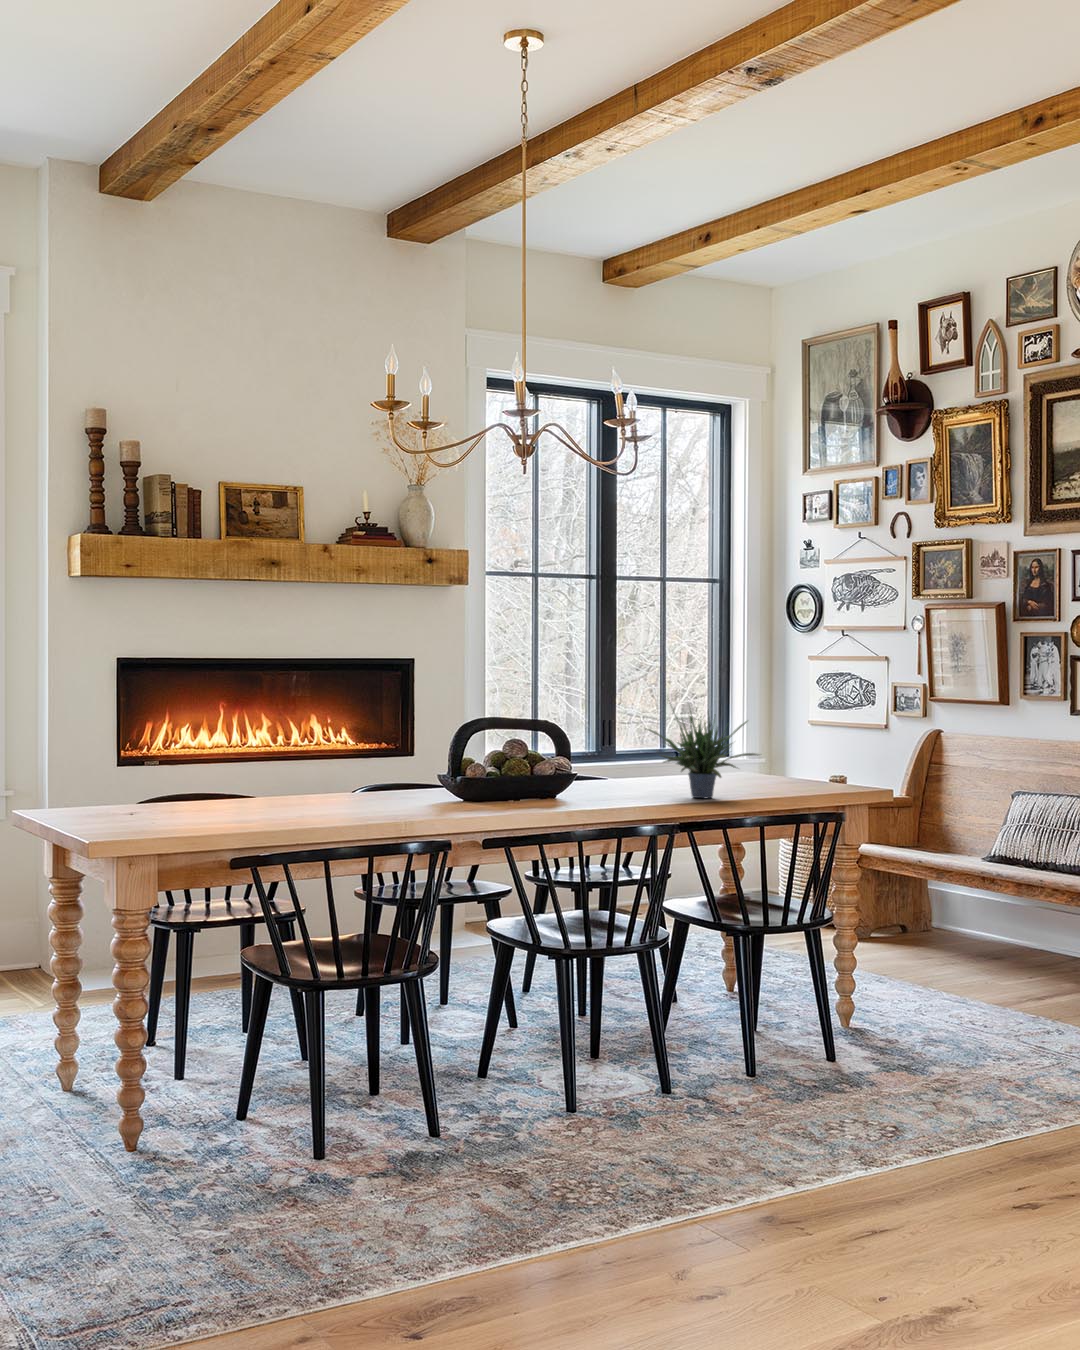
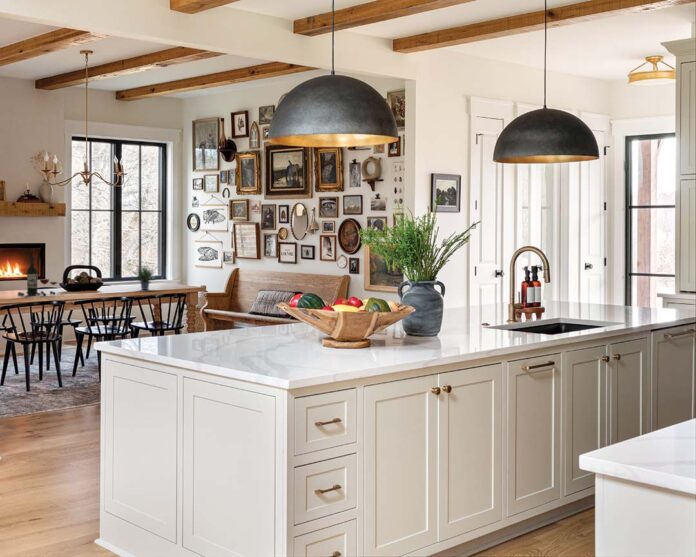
wine bottle: none [314,688,437,816] -> present [18,257,57,296]

